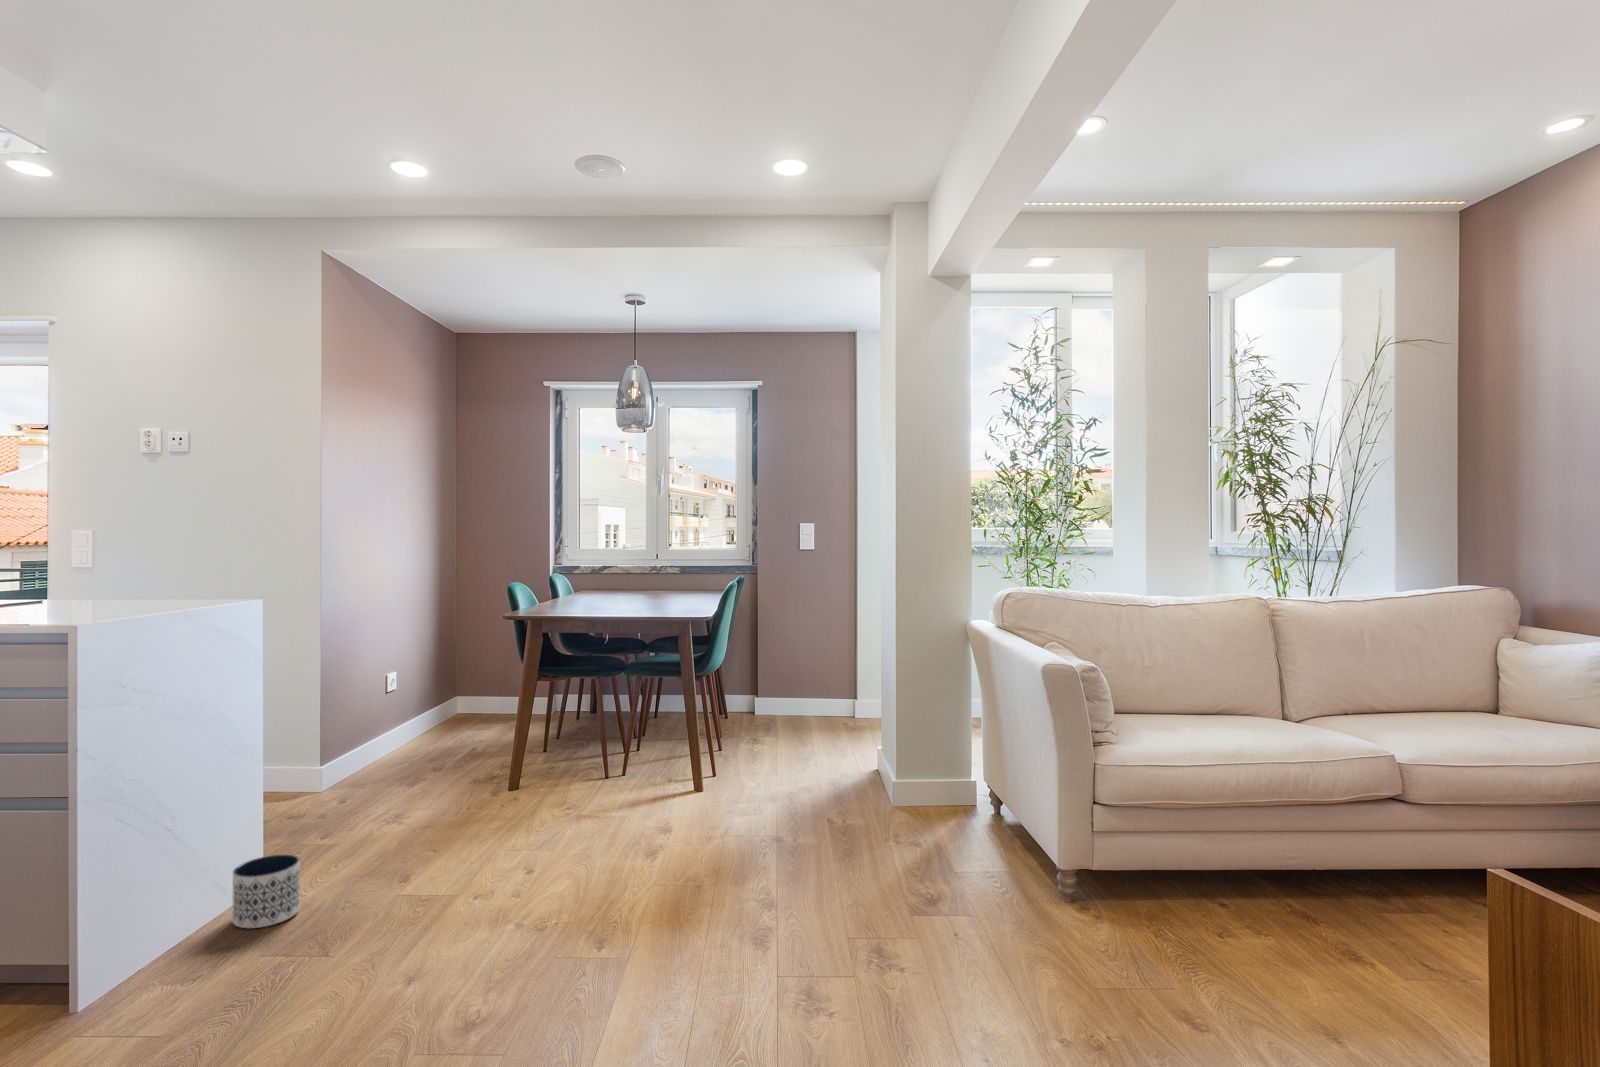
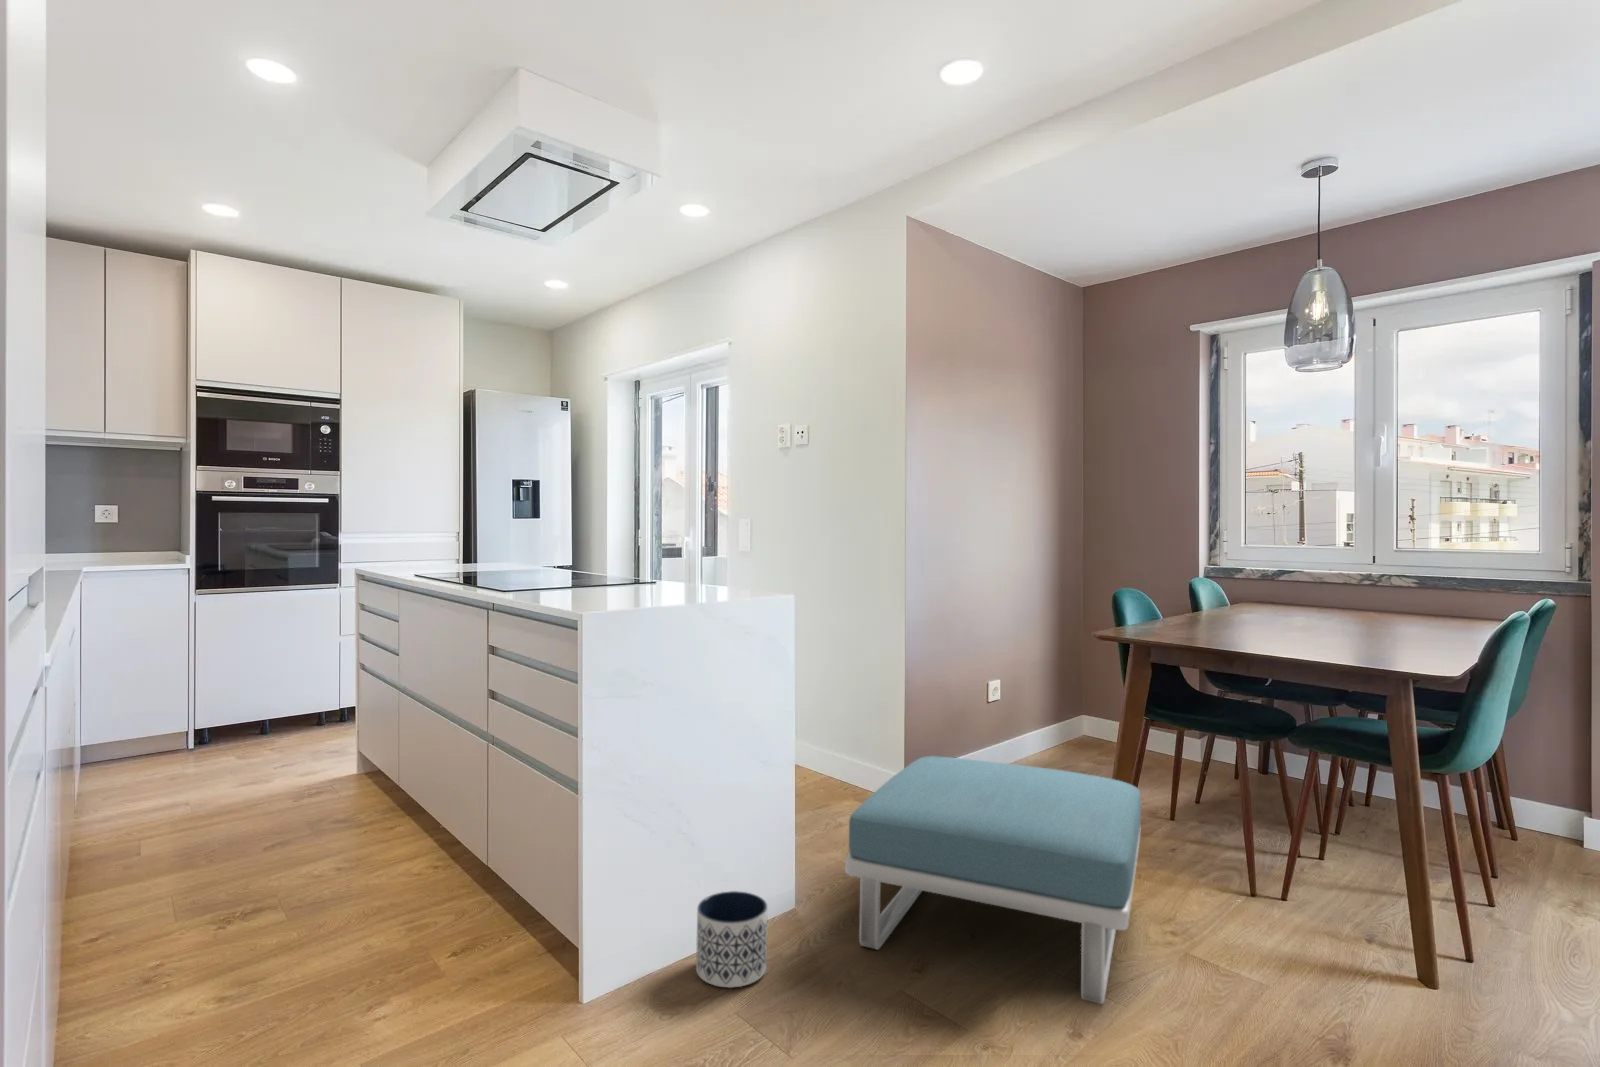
footstool: none [348,720,559,873] -> present [845,756,1141,1004]

